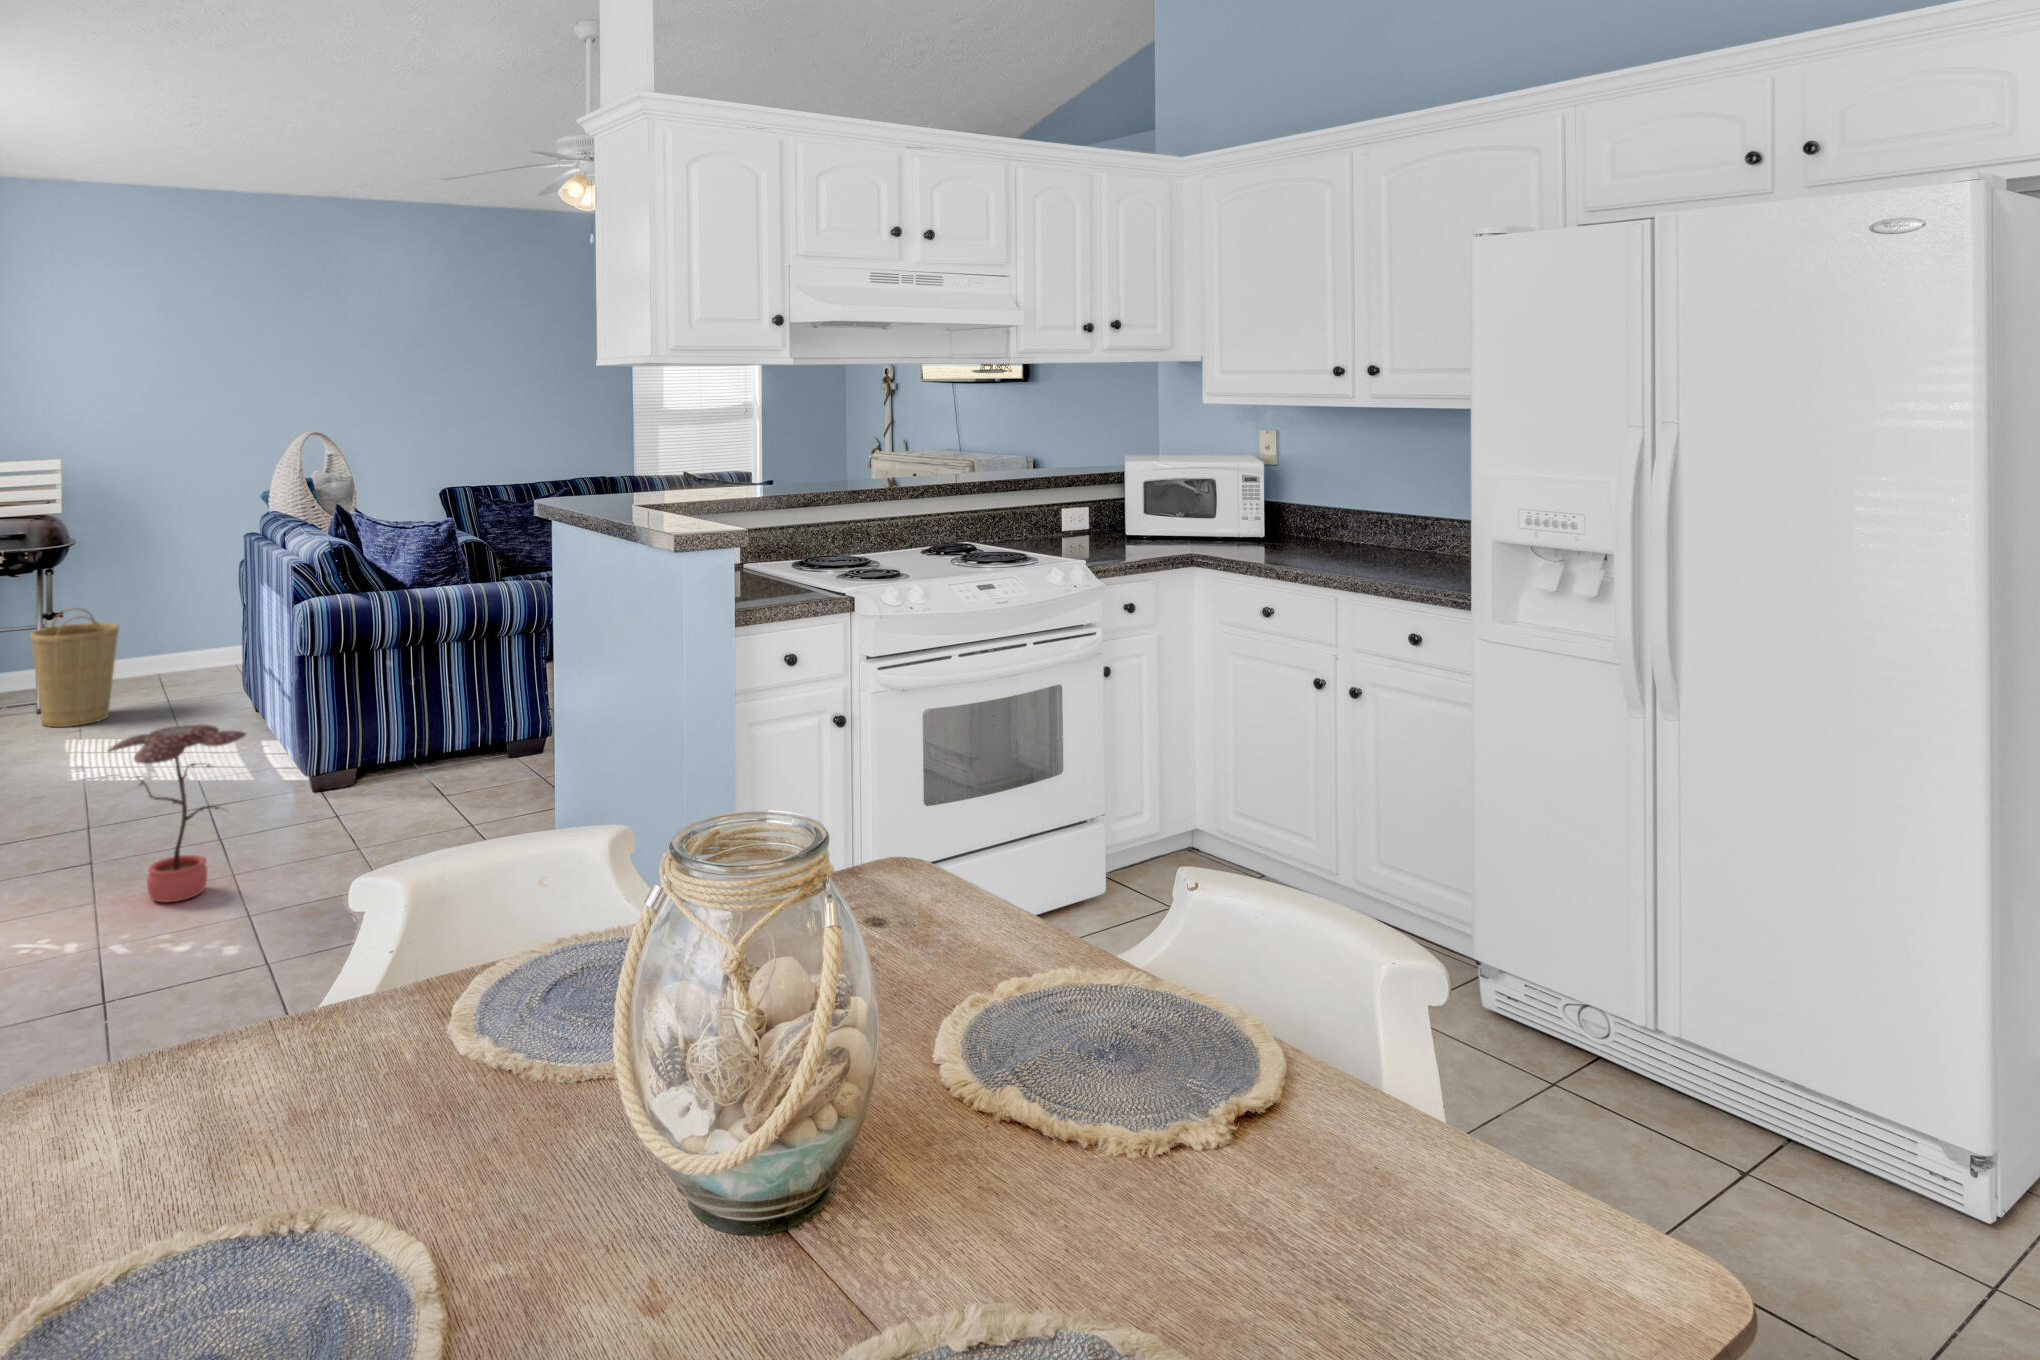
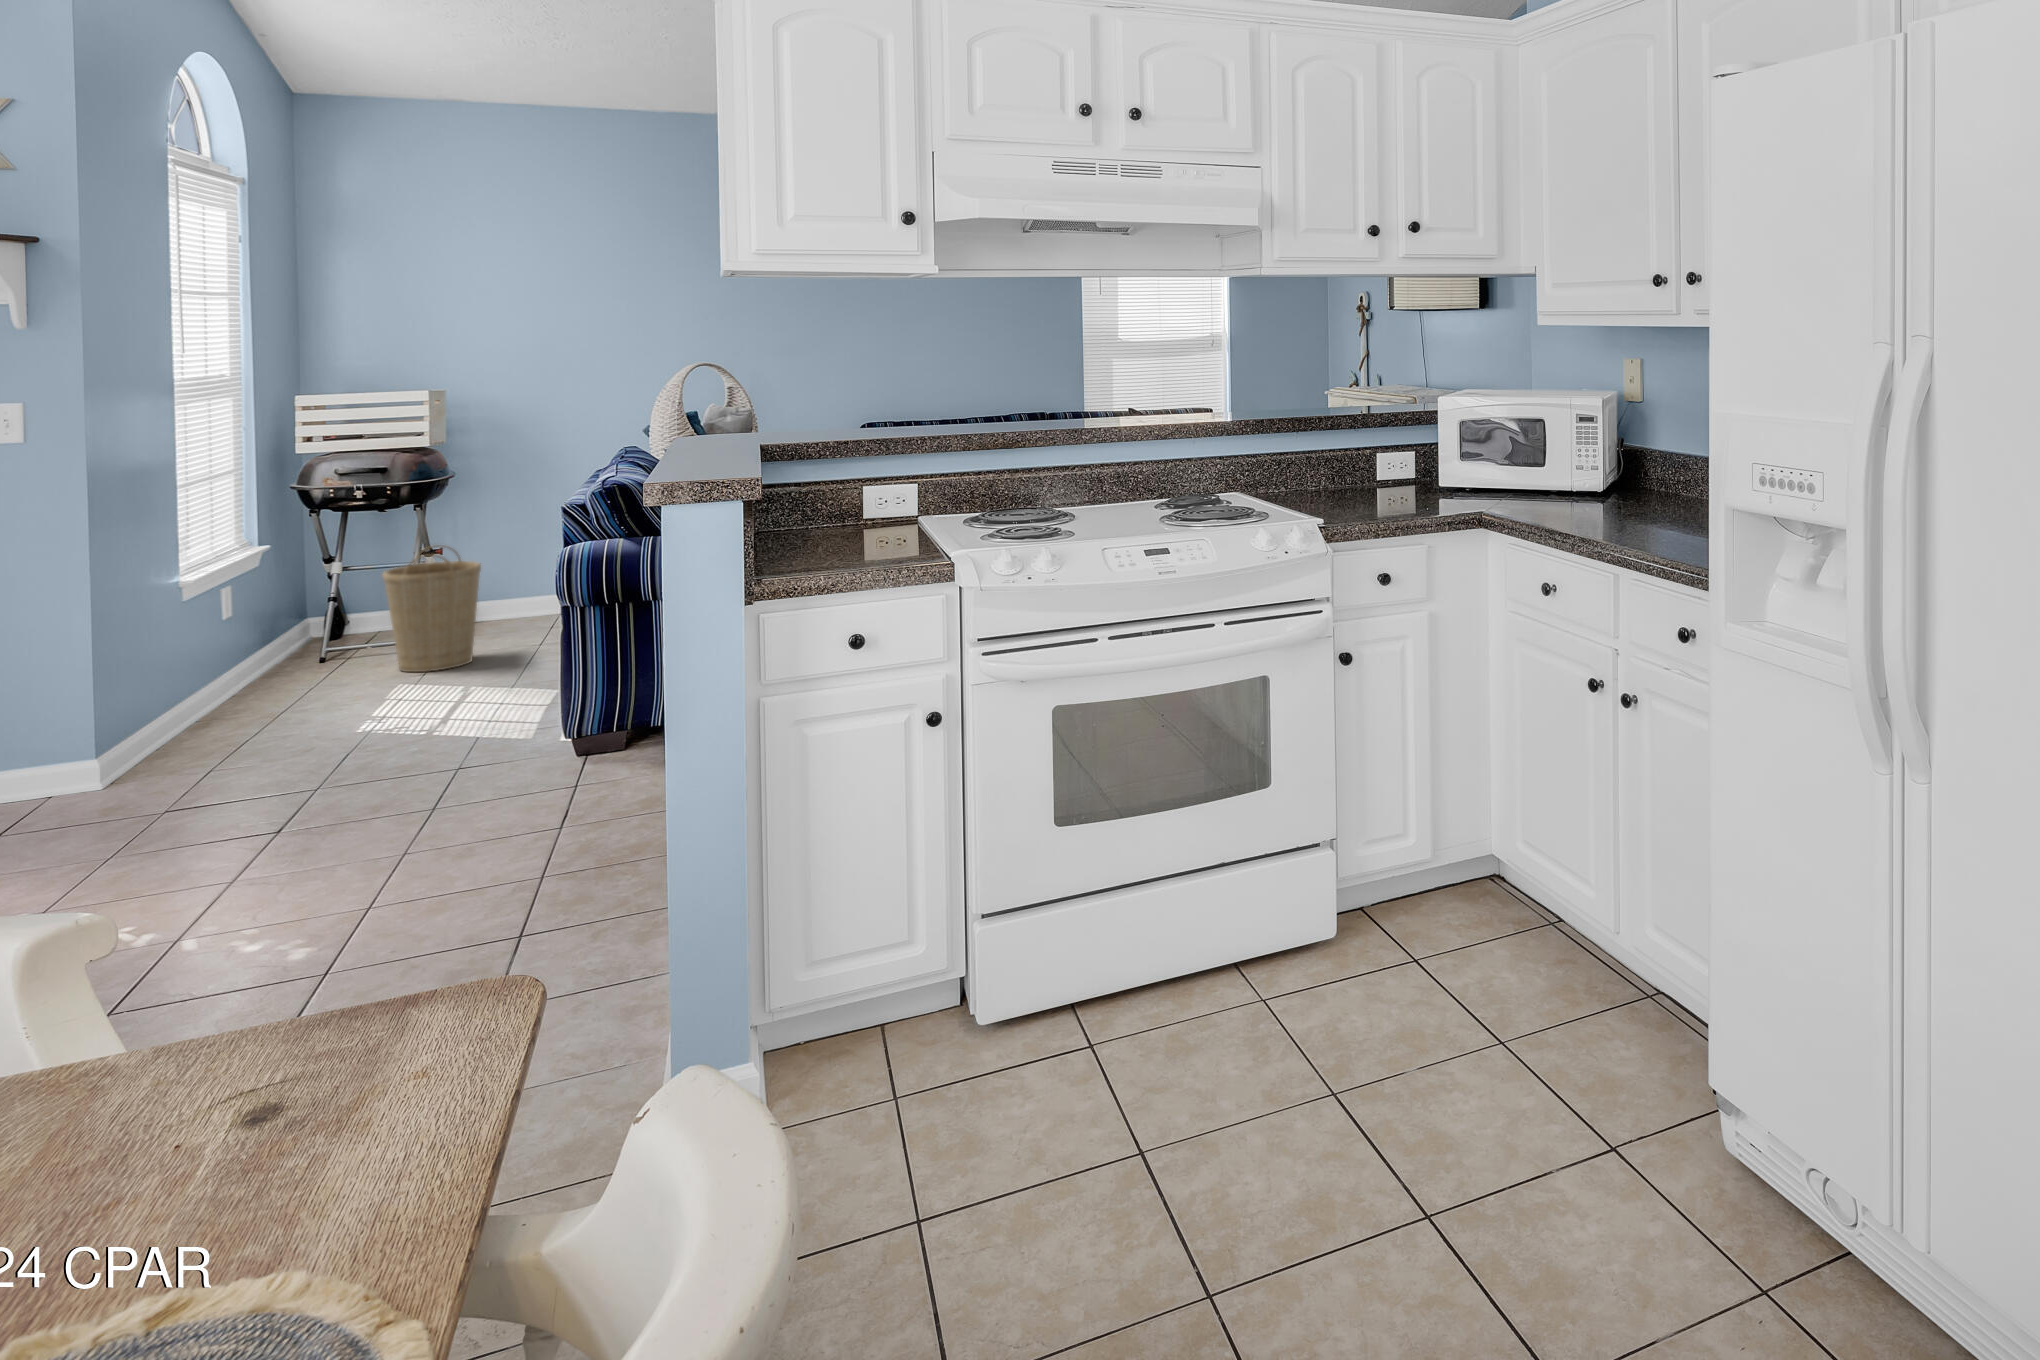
potted plant: present [108,724,246,903] -> none [249,685,408,885]

